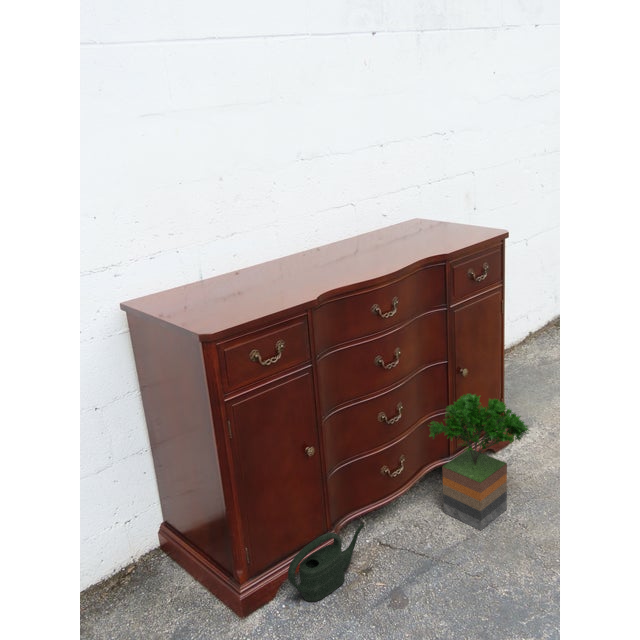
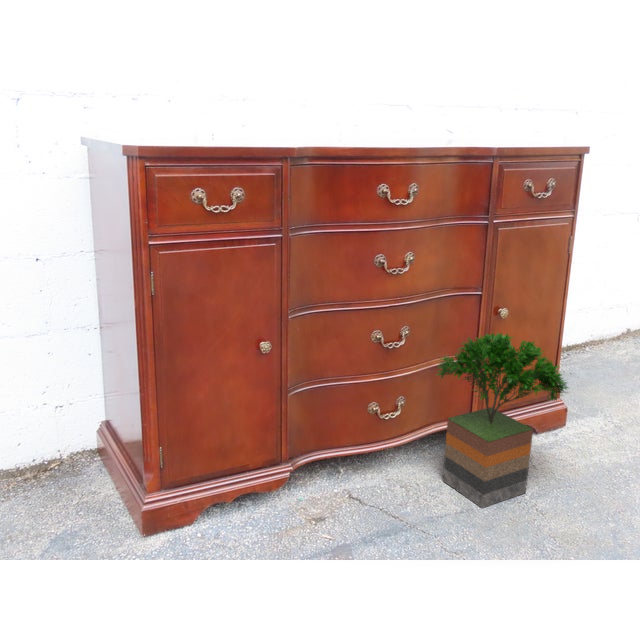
watering can: present [288,524,364,602] -> none [208,456,325,538]

